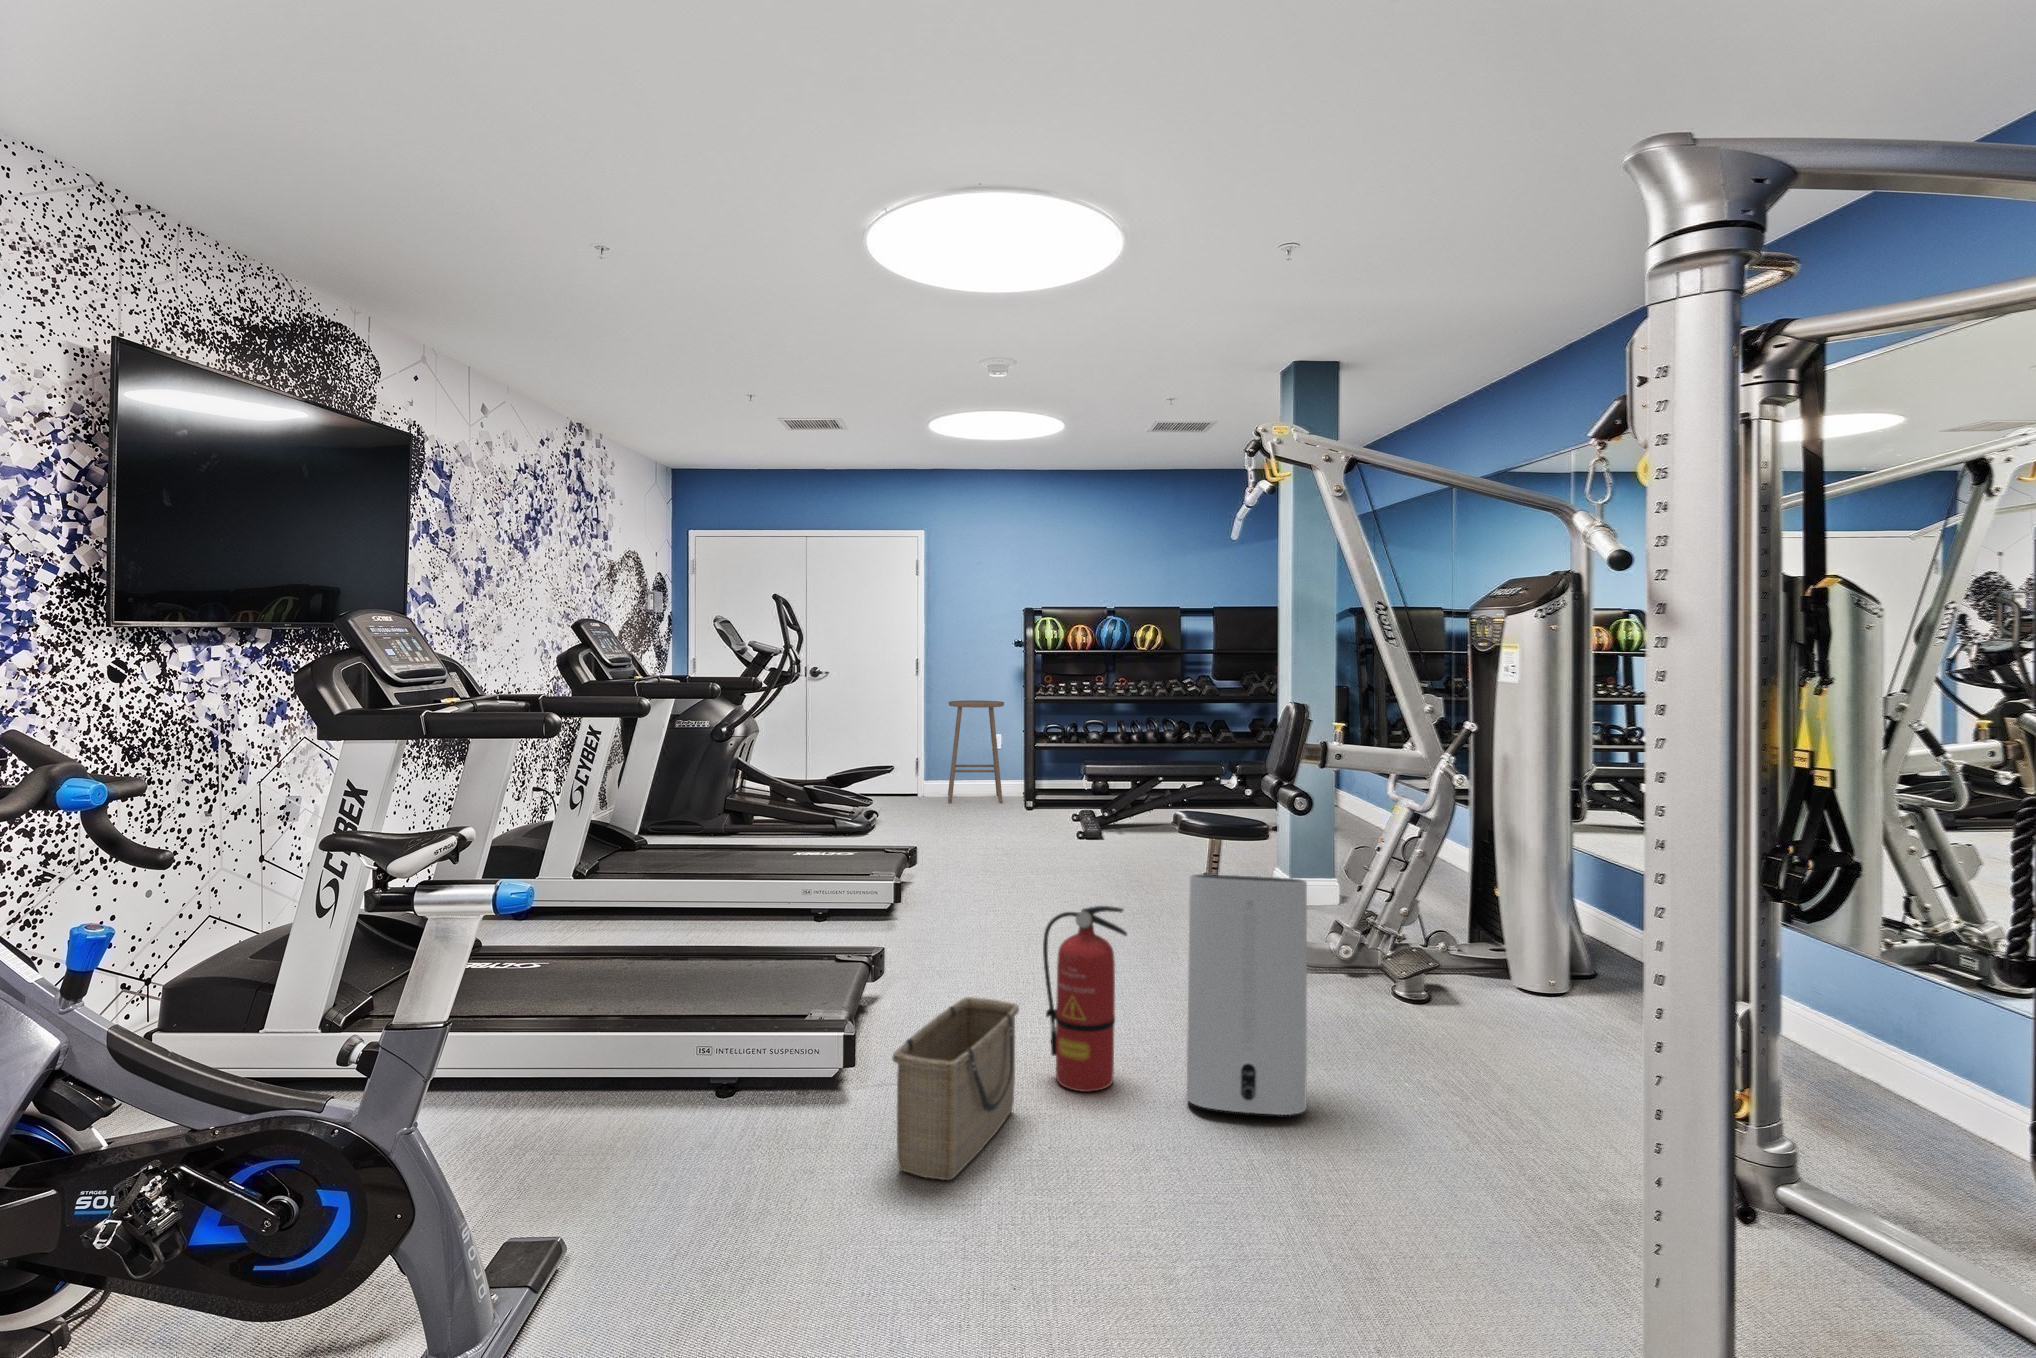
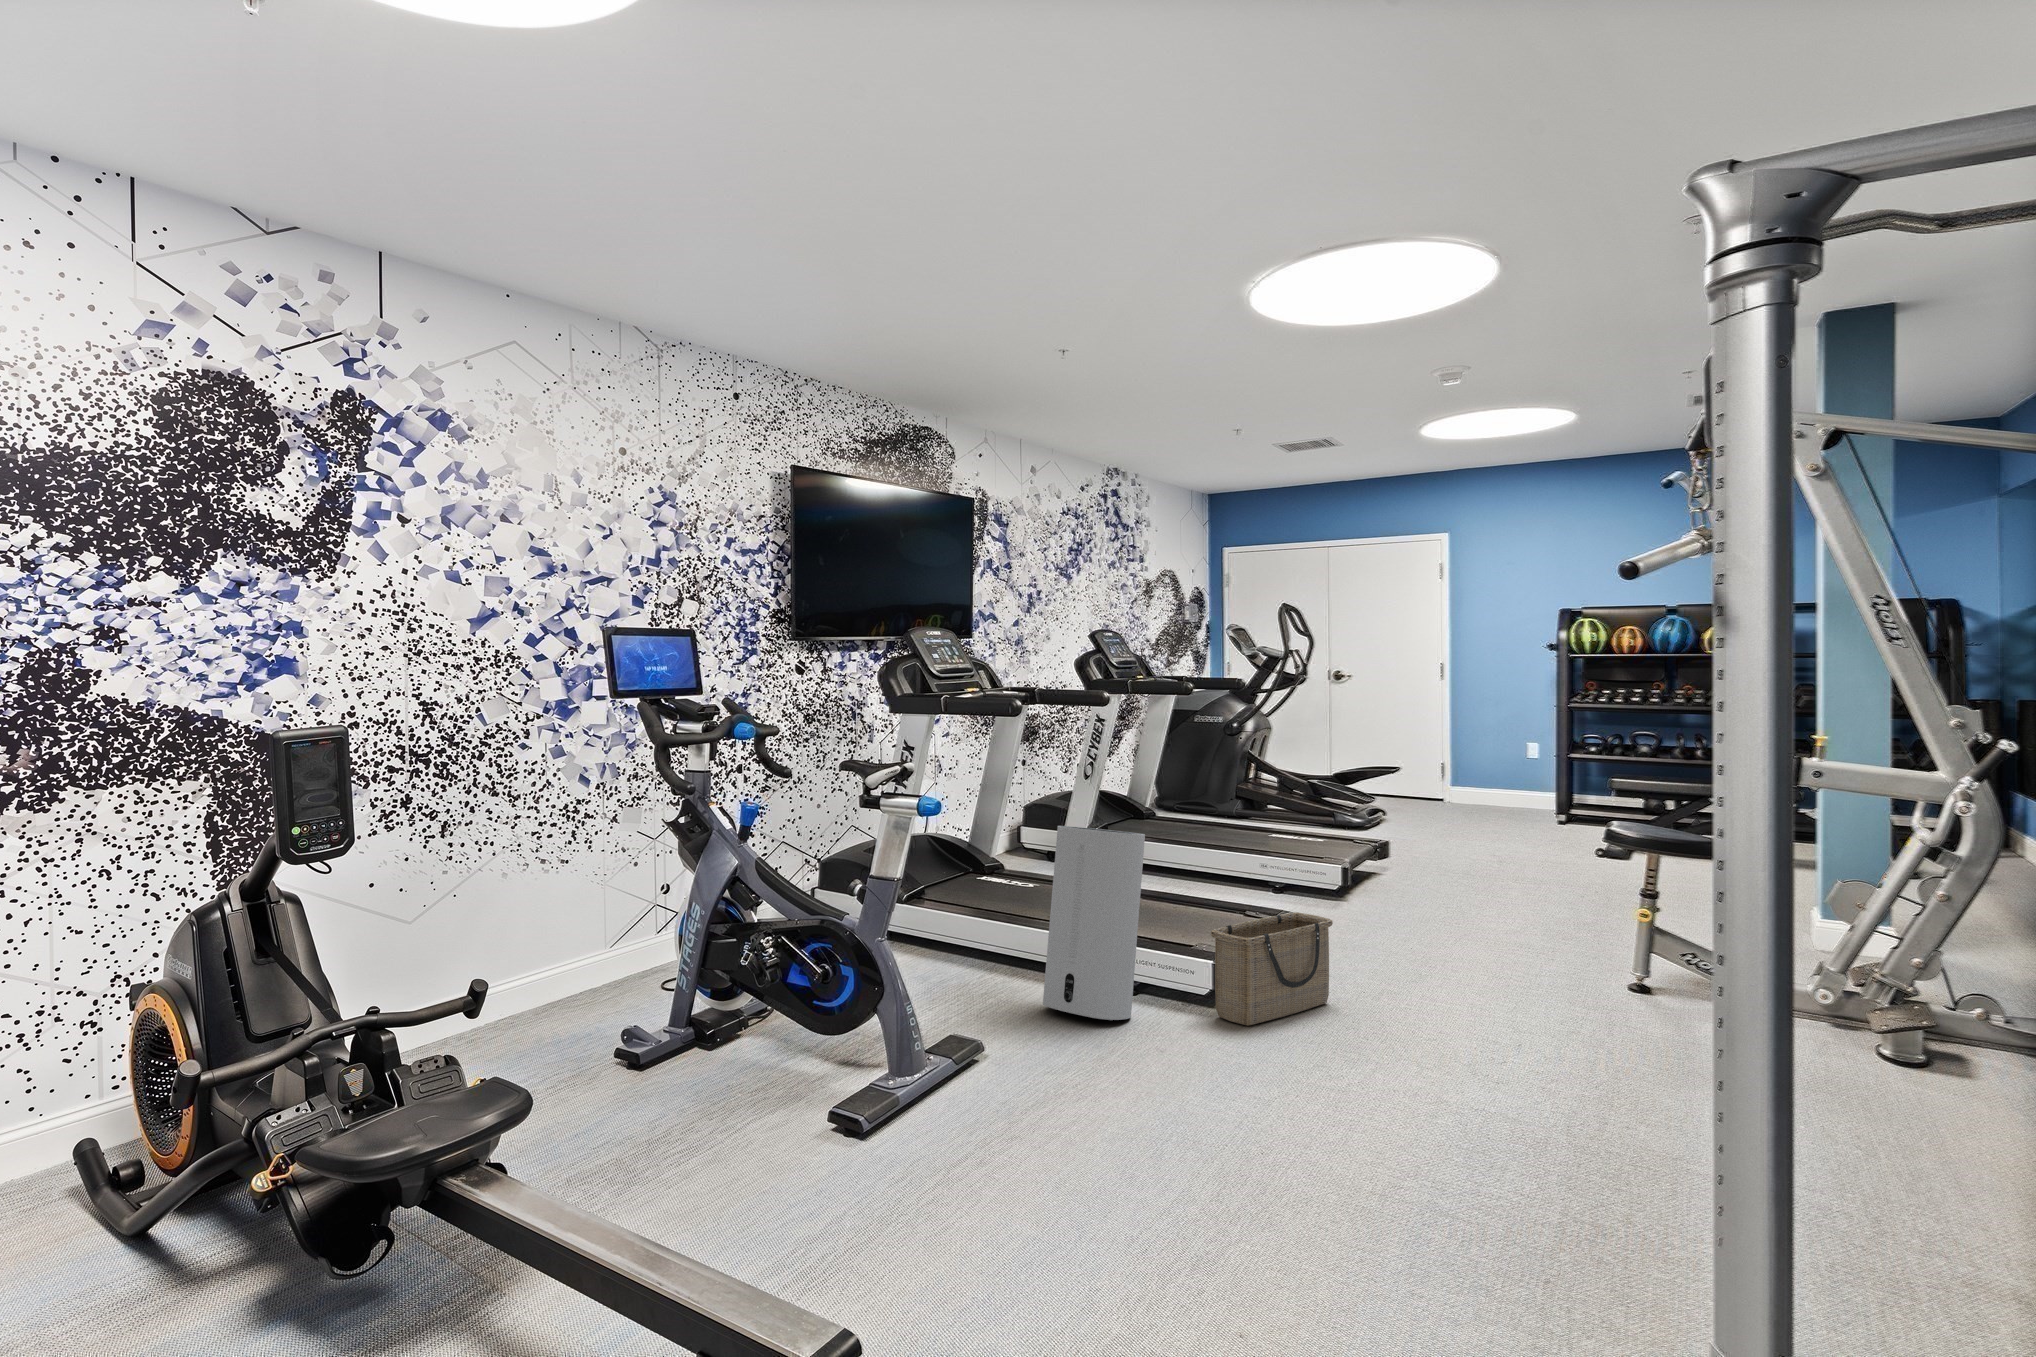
stool: present [948,700,1004,803] -> none [1475,707,1541,815]
air purifier: present [1187,874,1307,1115] -> present [1043,826,1145,1021]
fire extinguisher: present [1043,906,1127,1092] -> none [1371,852,1435,1003]

